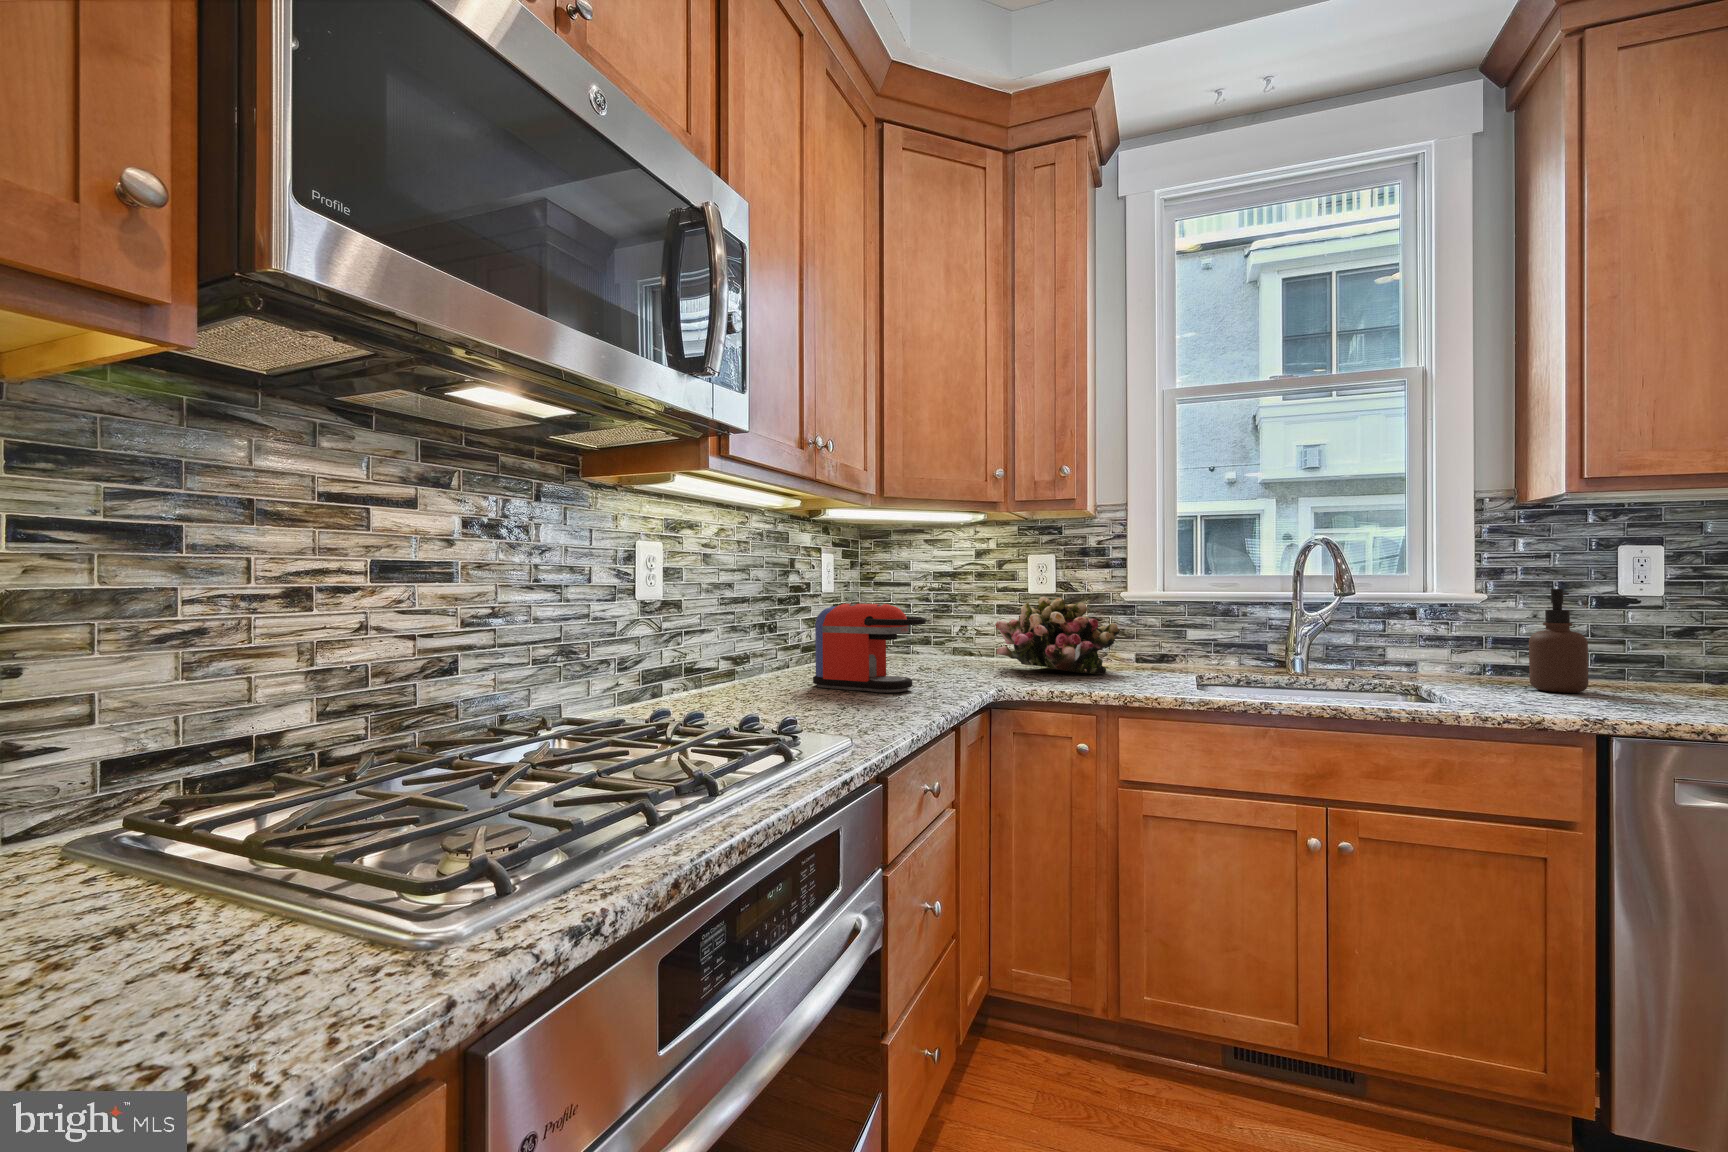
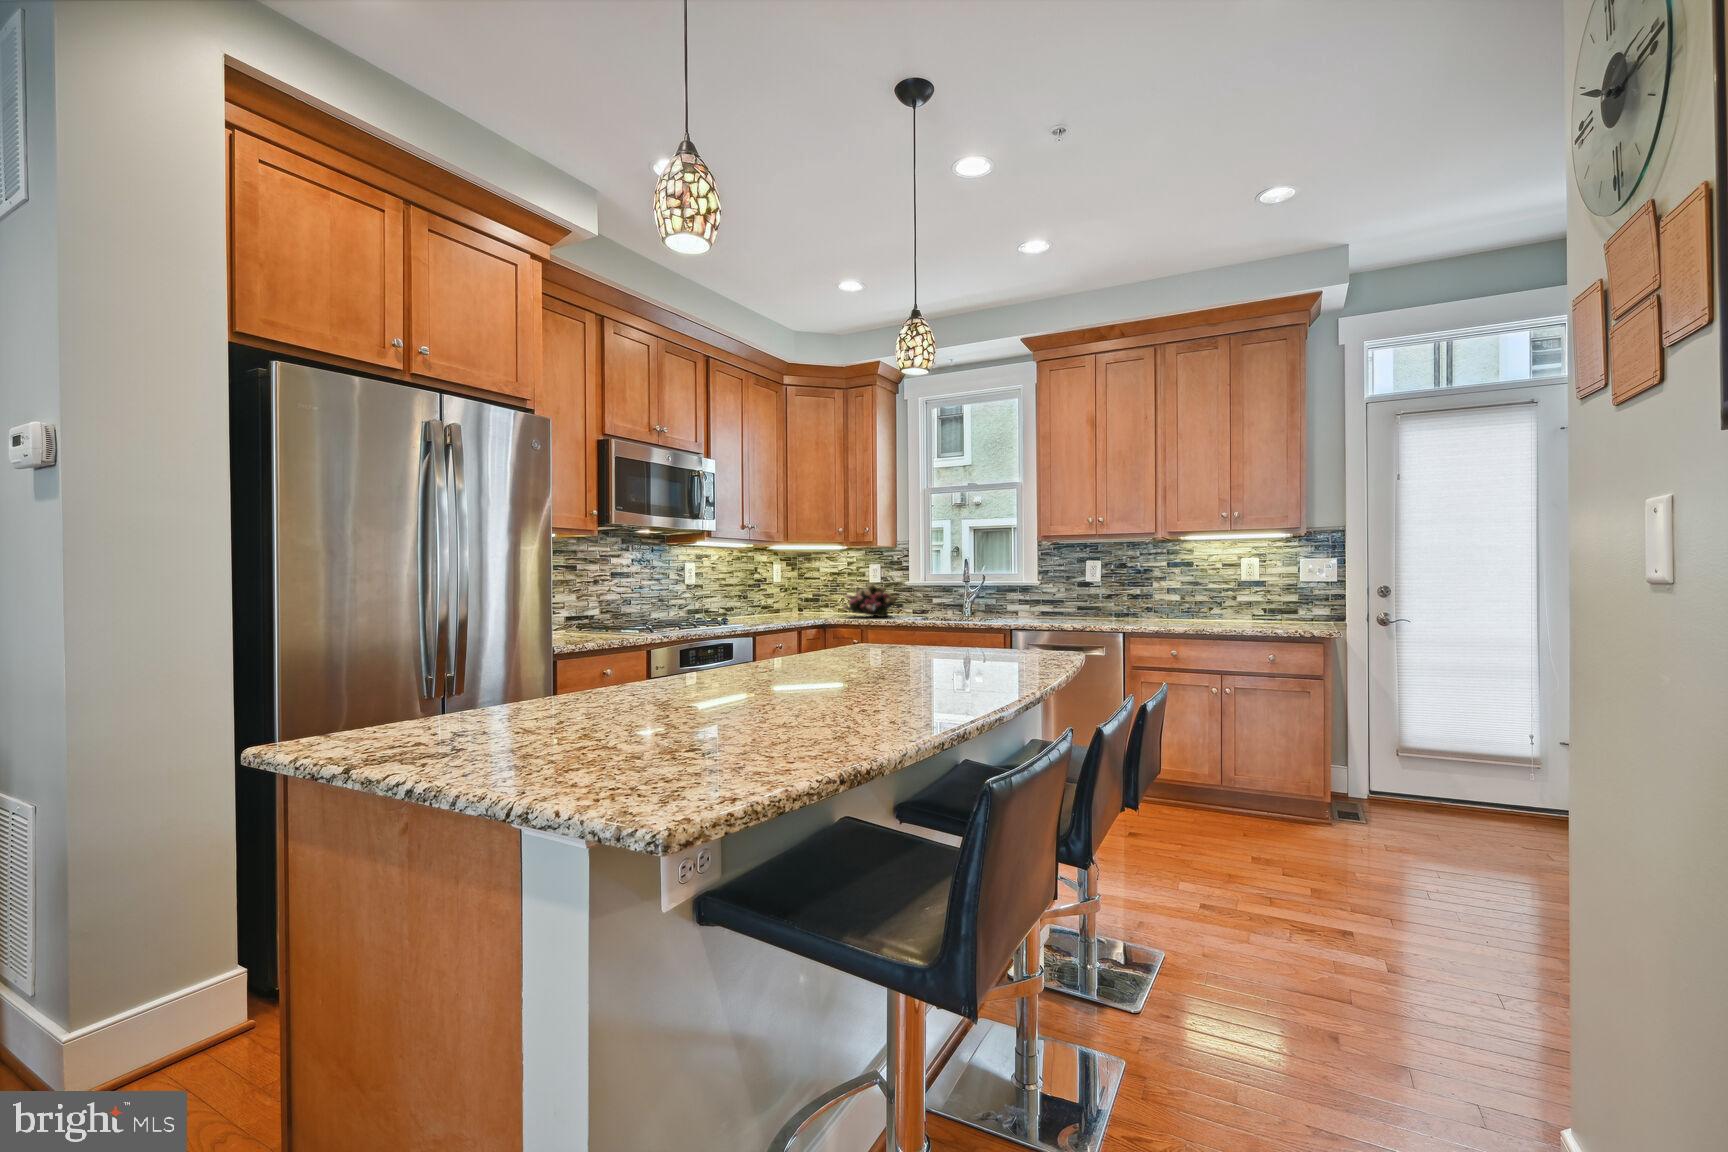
soap dispenser: present [1529,589,1588,693] -> none [1047,579,1065,621]
coffee maker: present [813,604,926,693] -> none [757,586,798,620]

